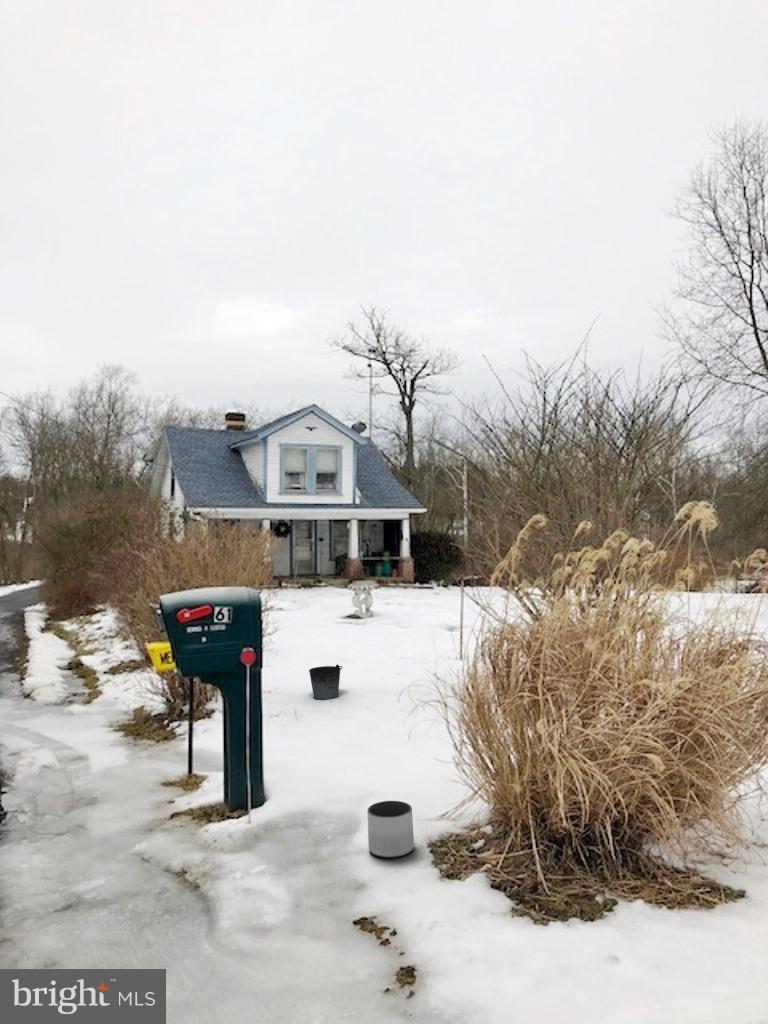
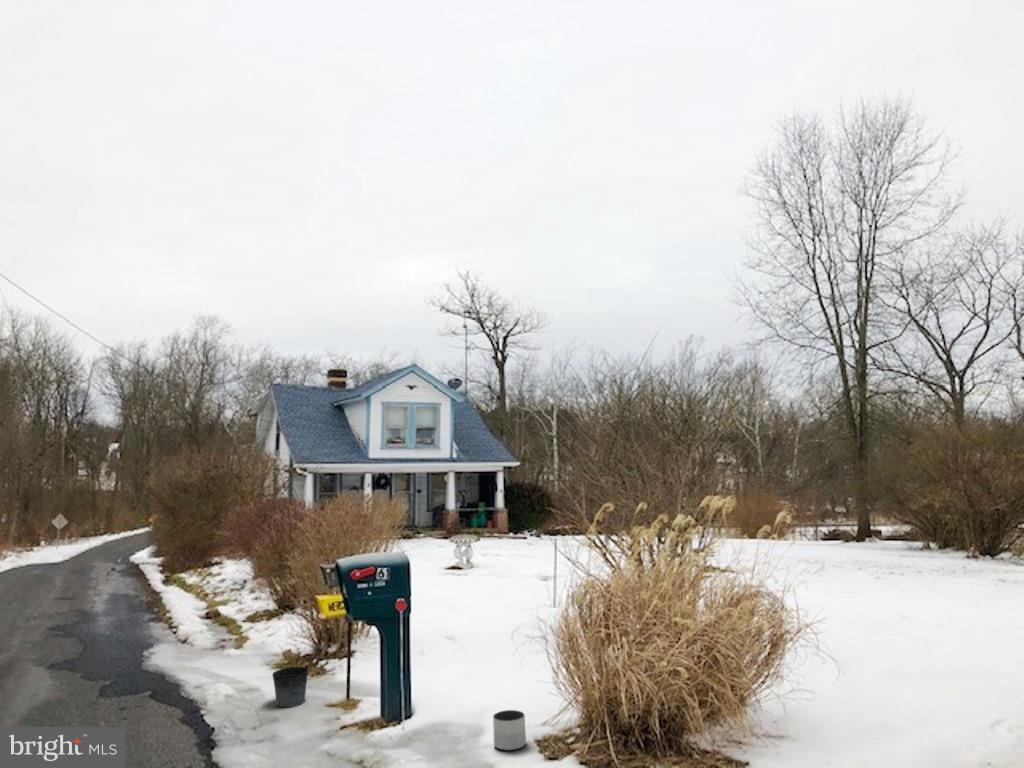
bucket: present [309,664,342,700] -> present [272,665,310,707]

